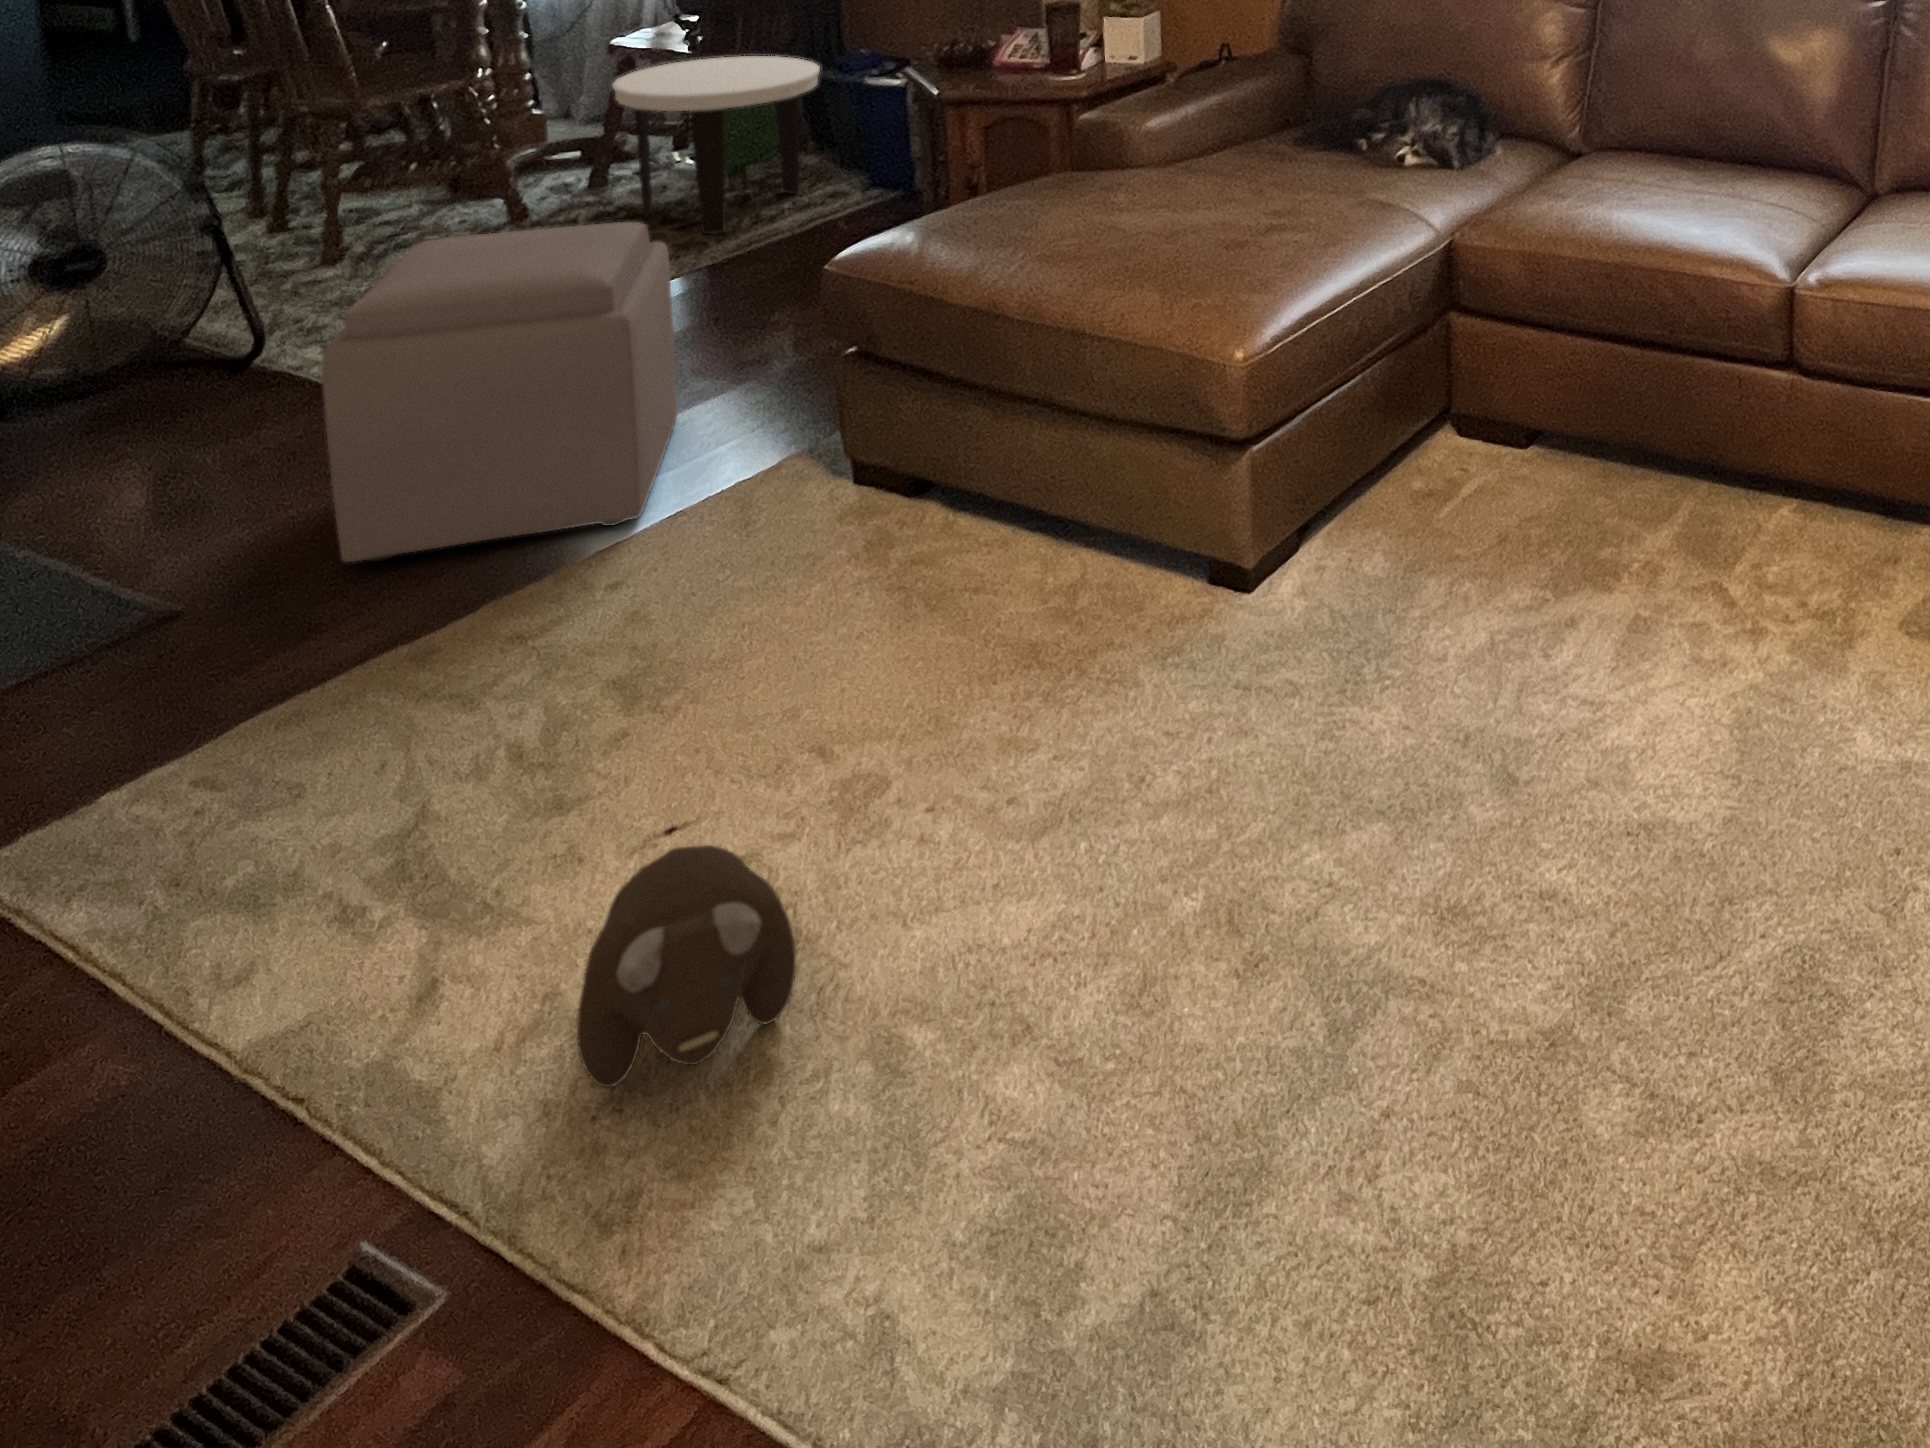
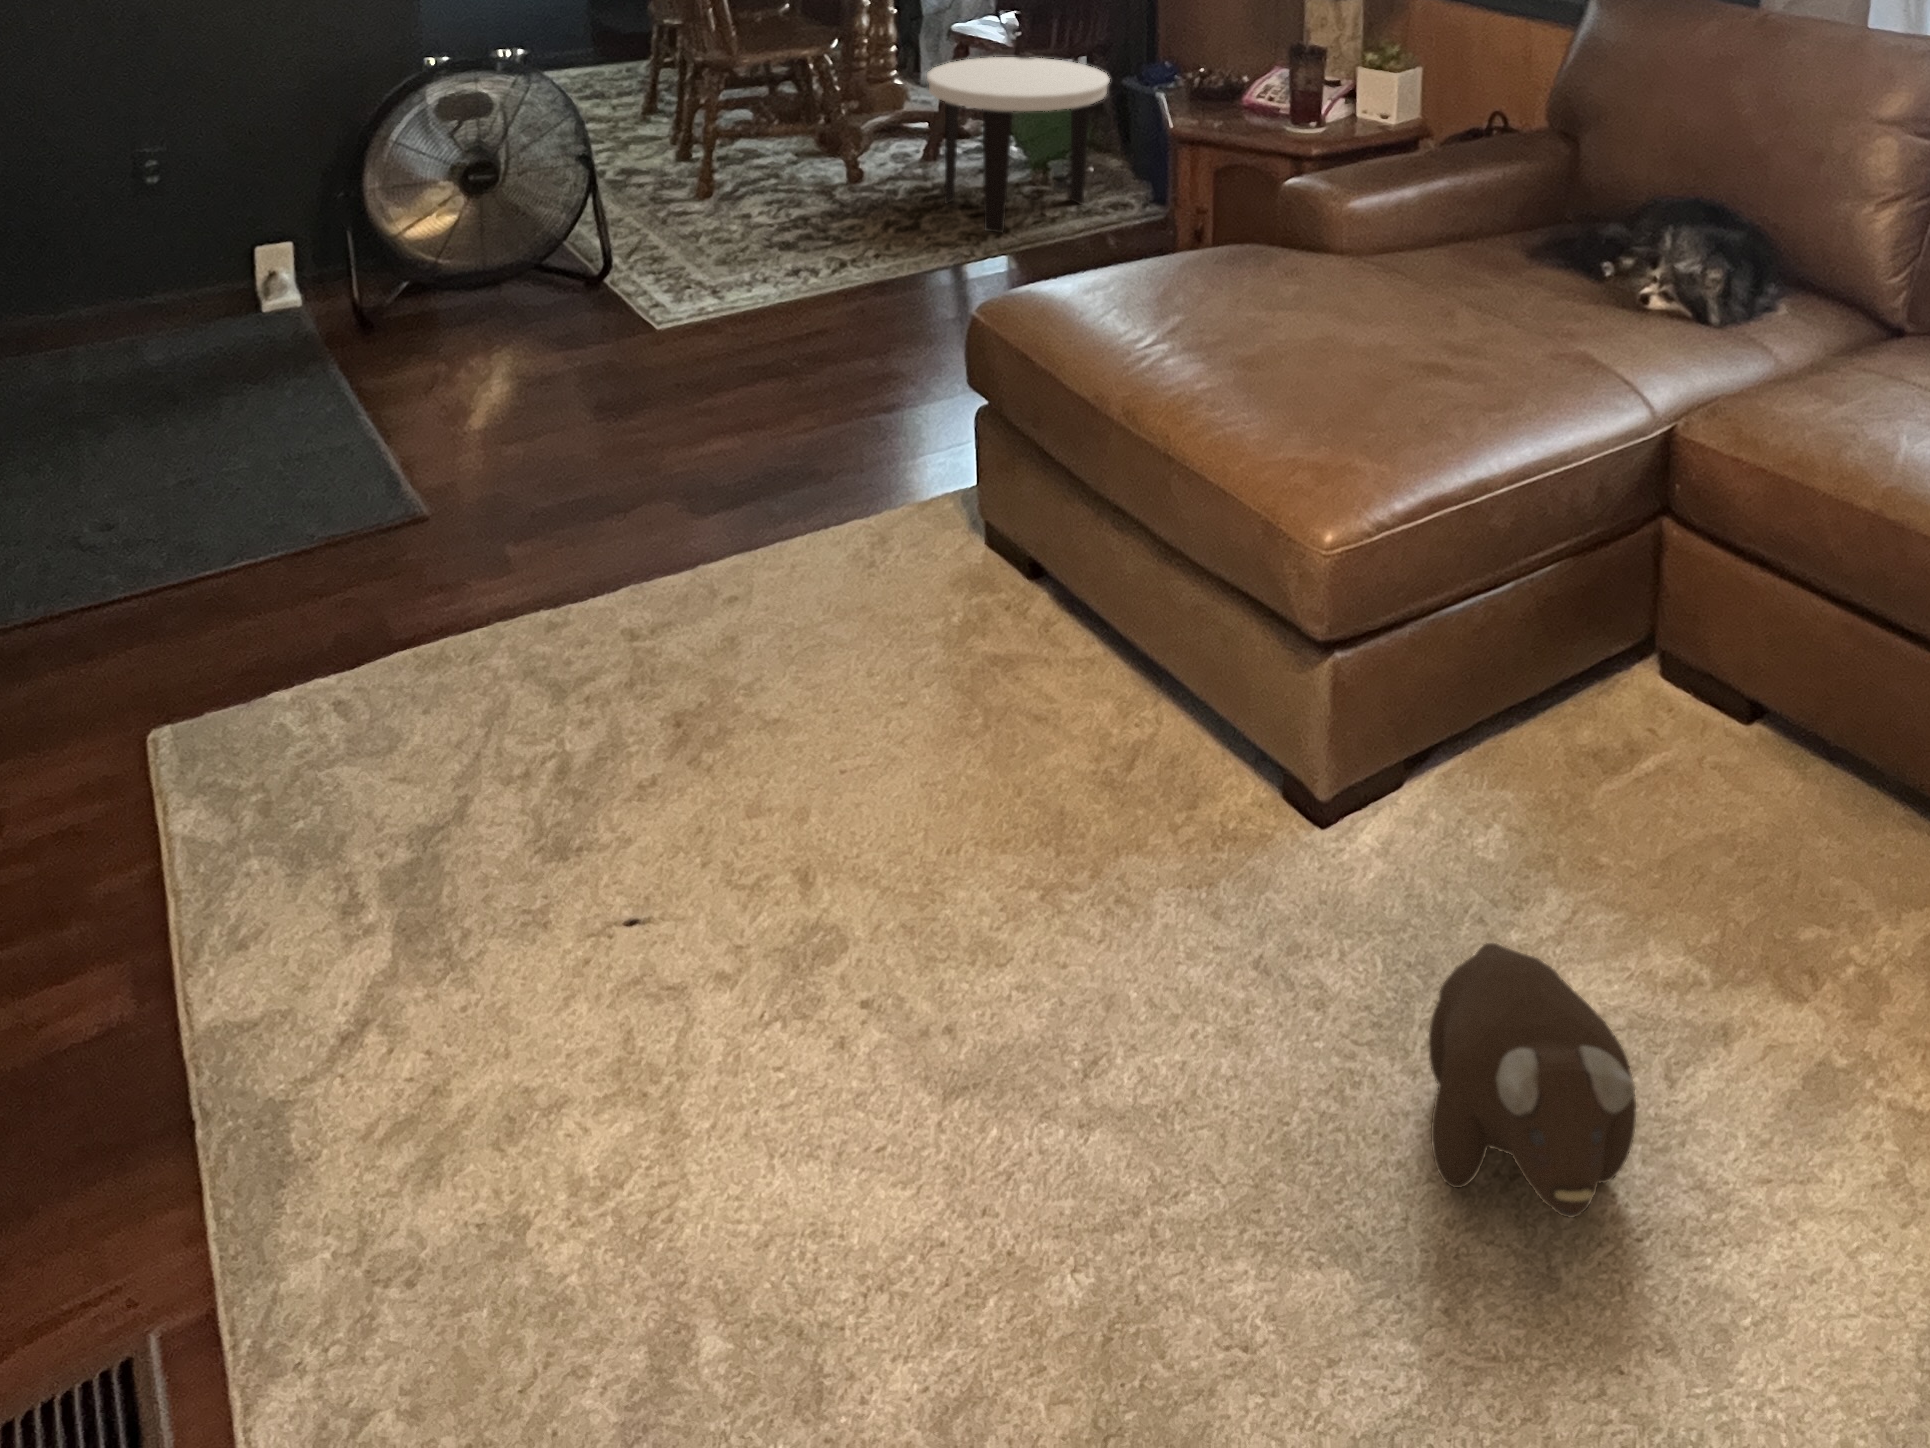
ottoman: present [322,222,677,562] -> none [569,210,883,524]
plush toy: present [577,845,796,1087] -> present [1429,943,1636,1218]

